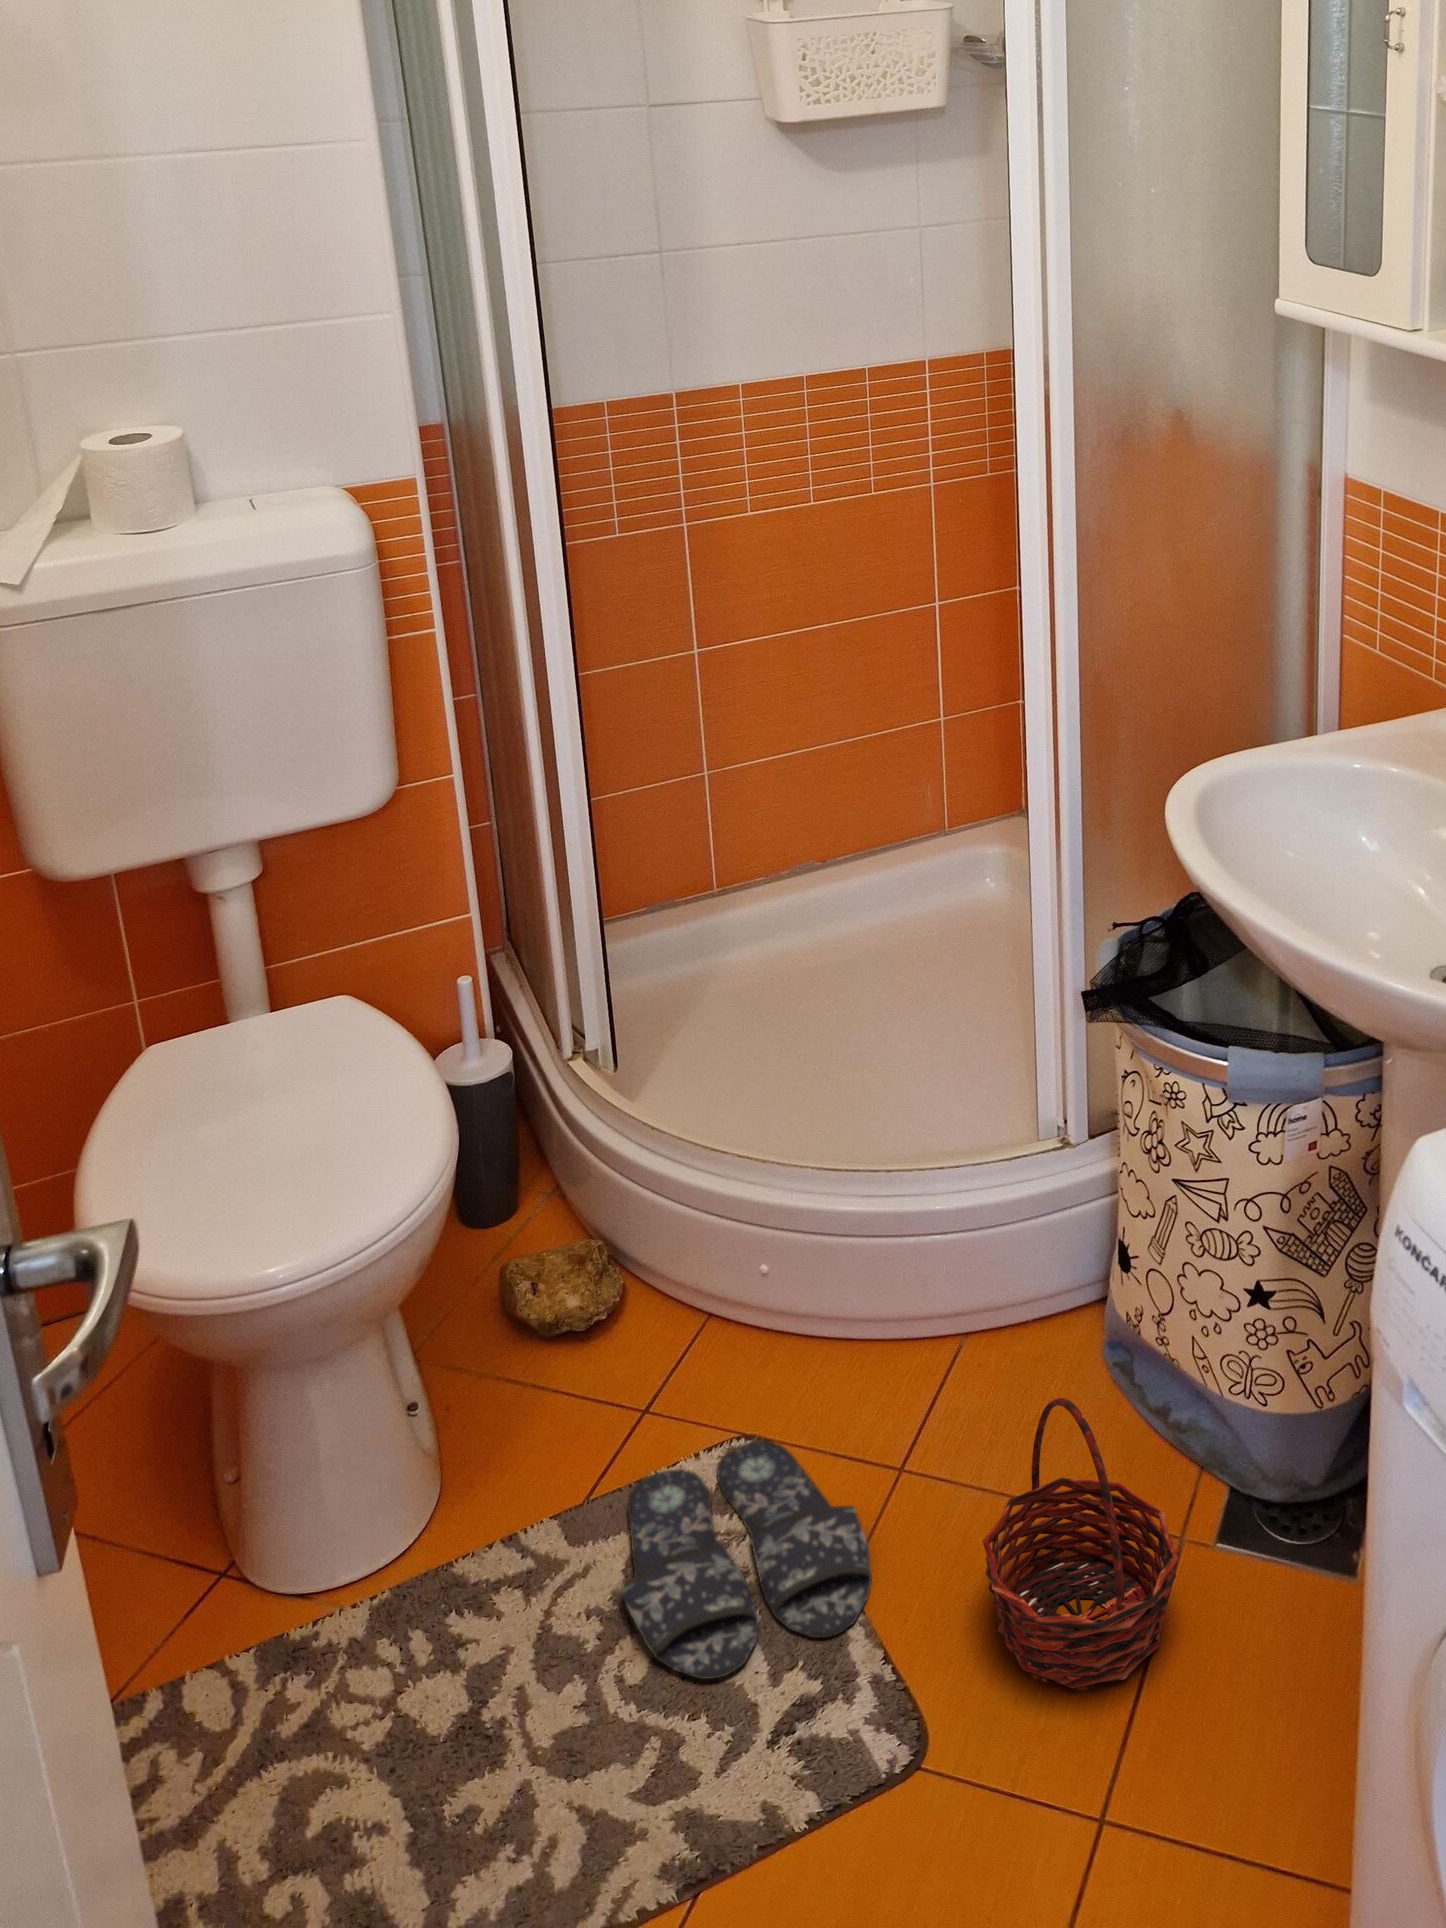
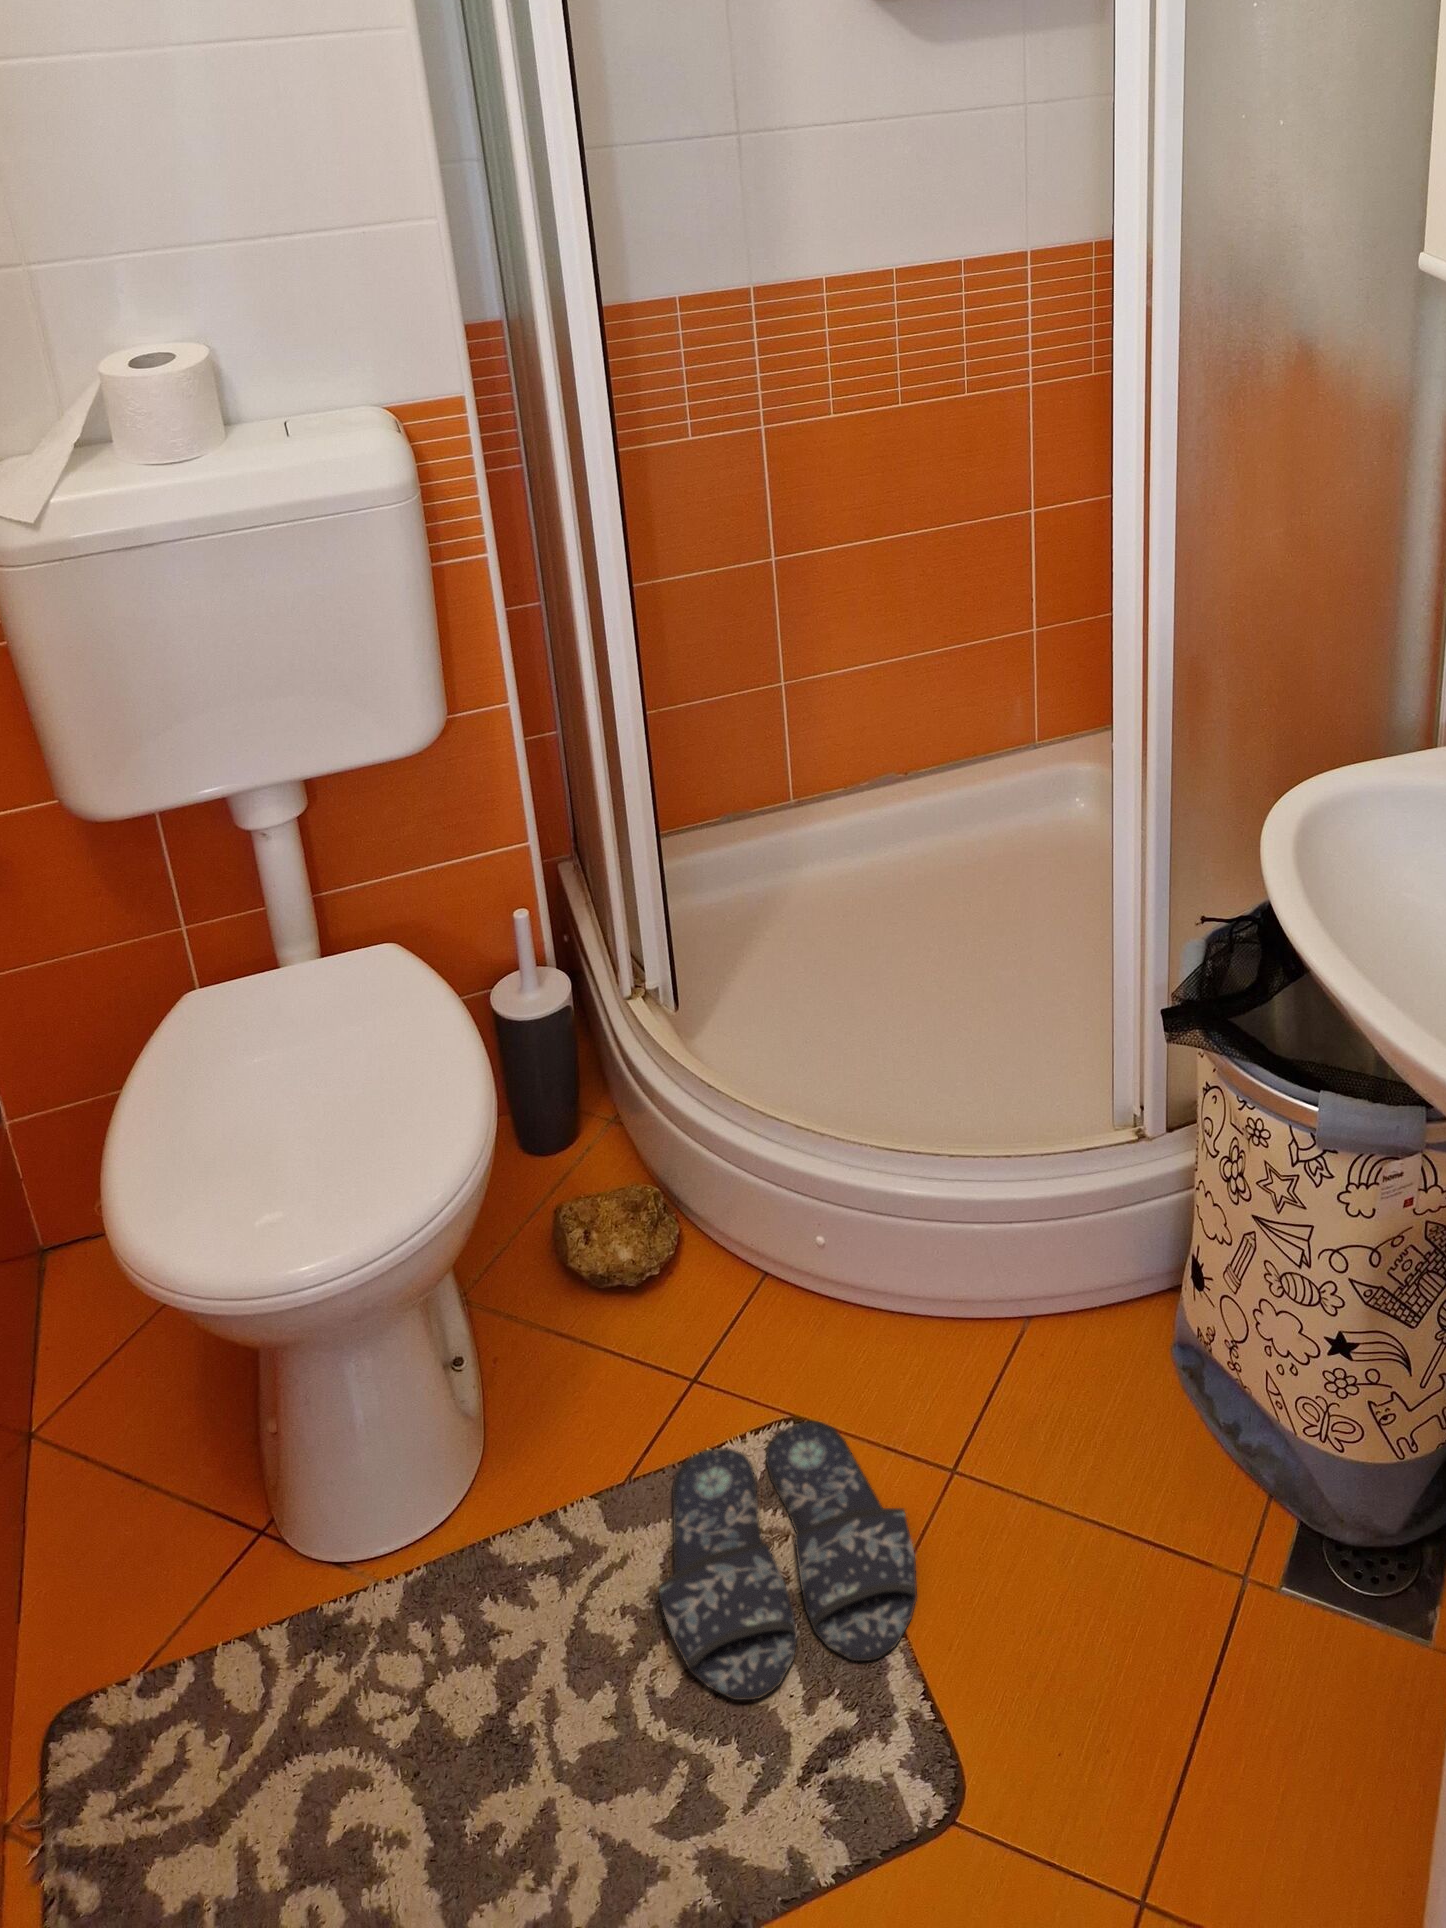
basket: present [983,1398,1179,1689] -> none [1031,1452,1238,1748]

